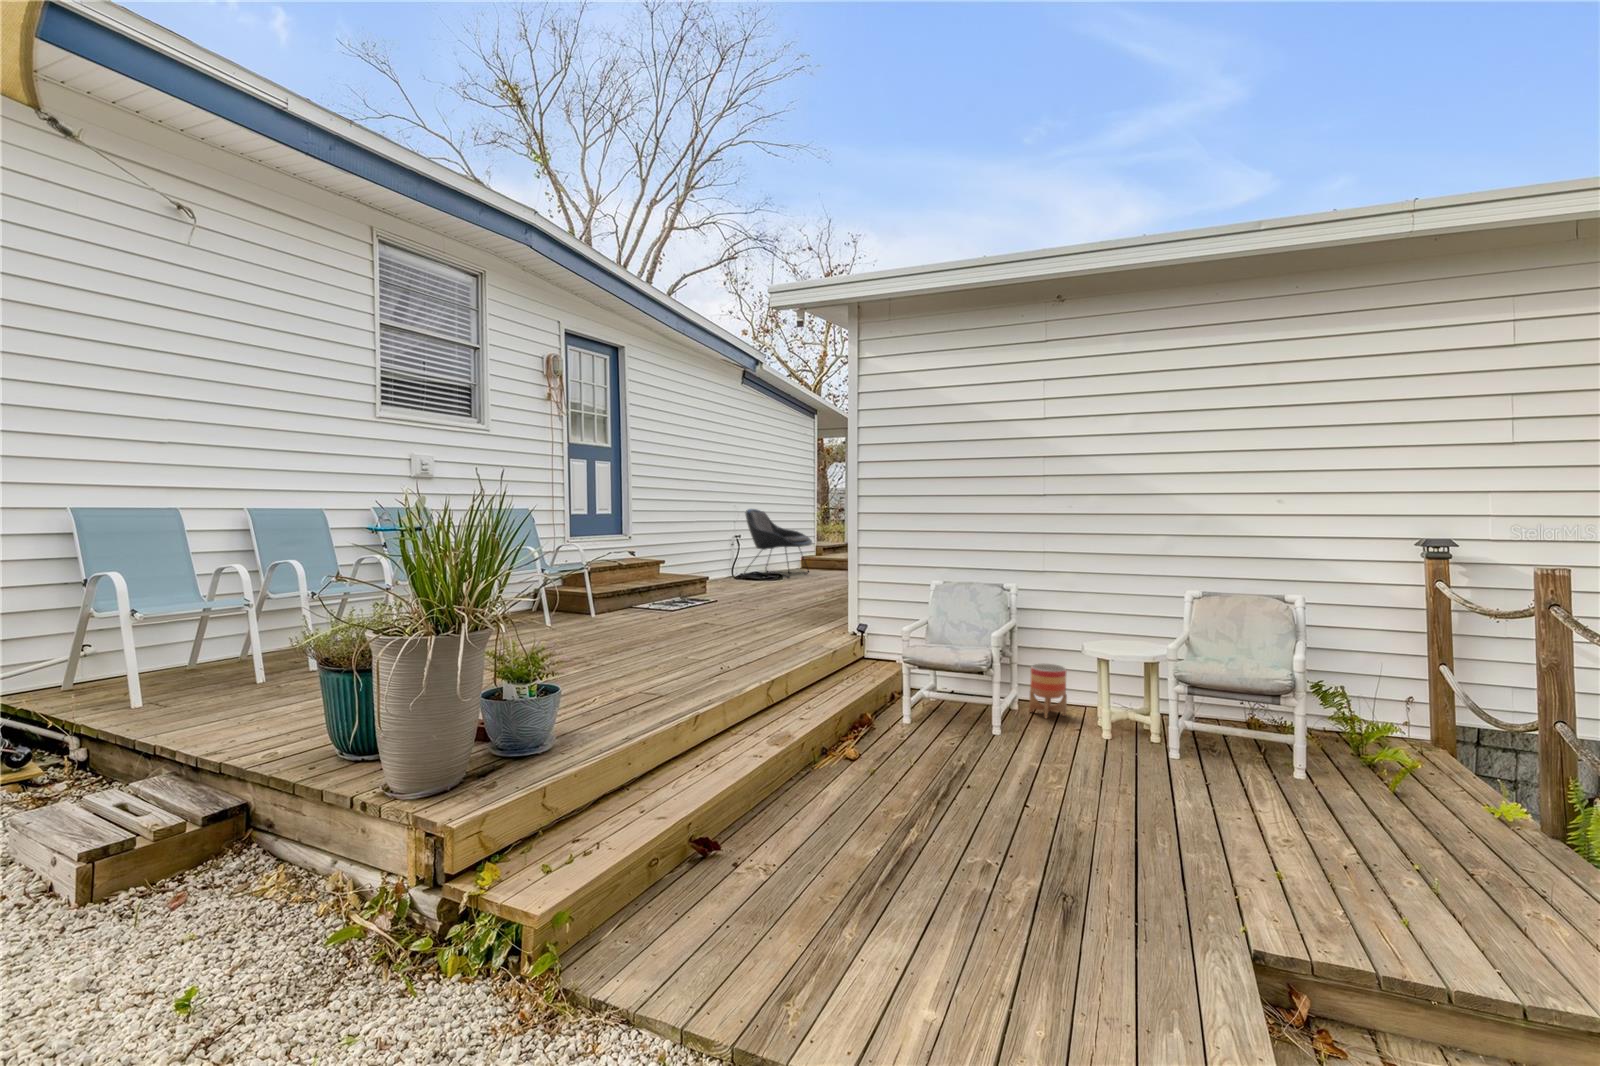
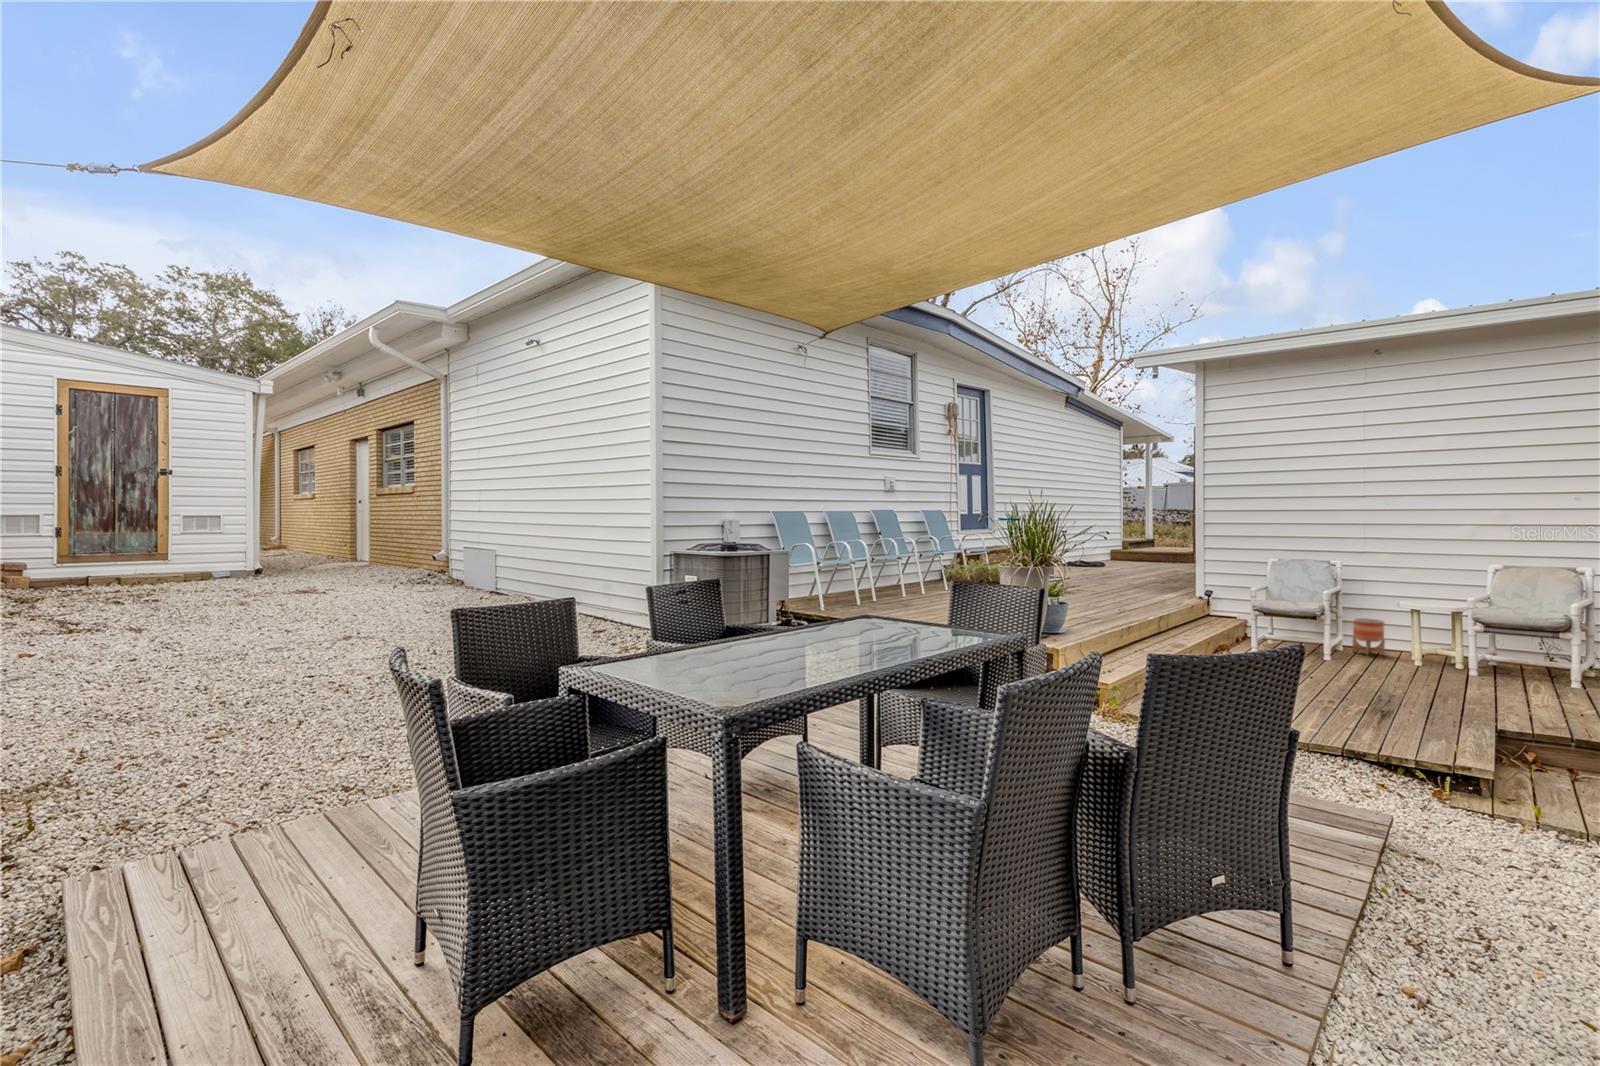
lounge chair: present [745,509,812,578] -> none [1064,507,1123,564]

